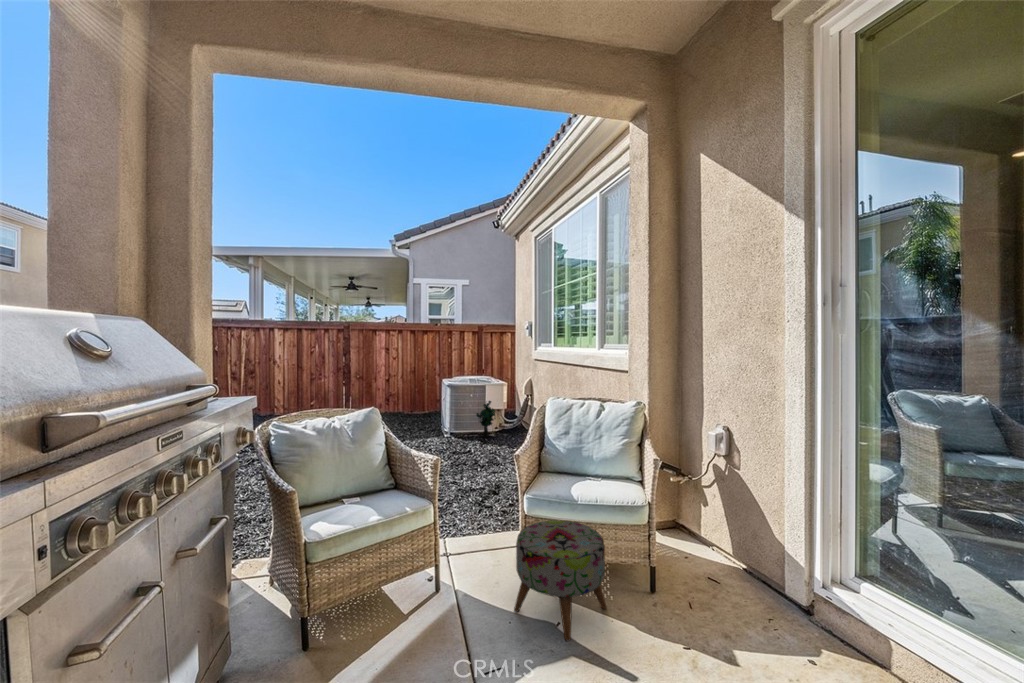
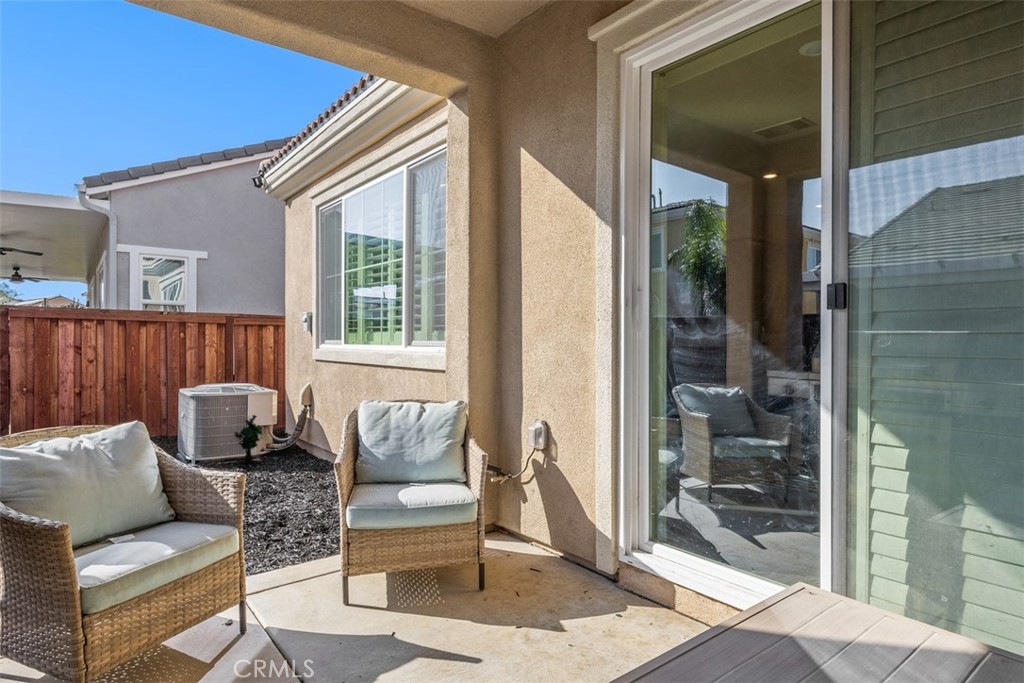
ottoman: present [514,520,607,641] -> none [341,530,440,646]

